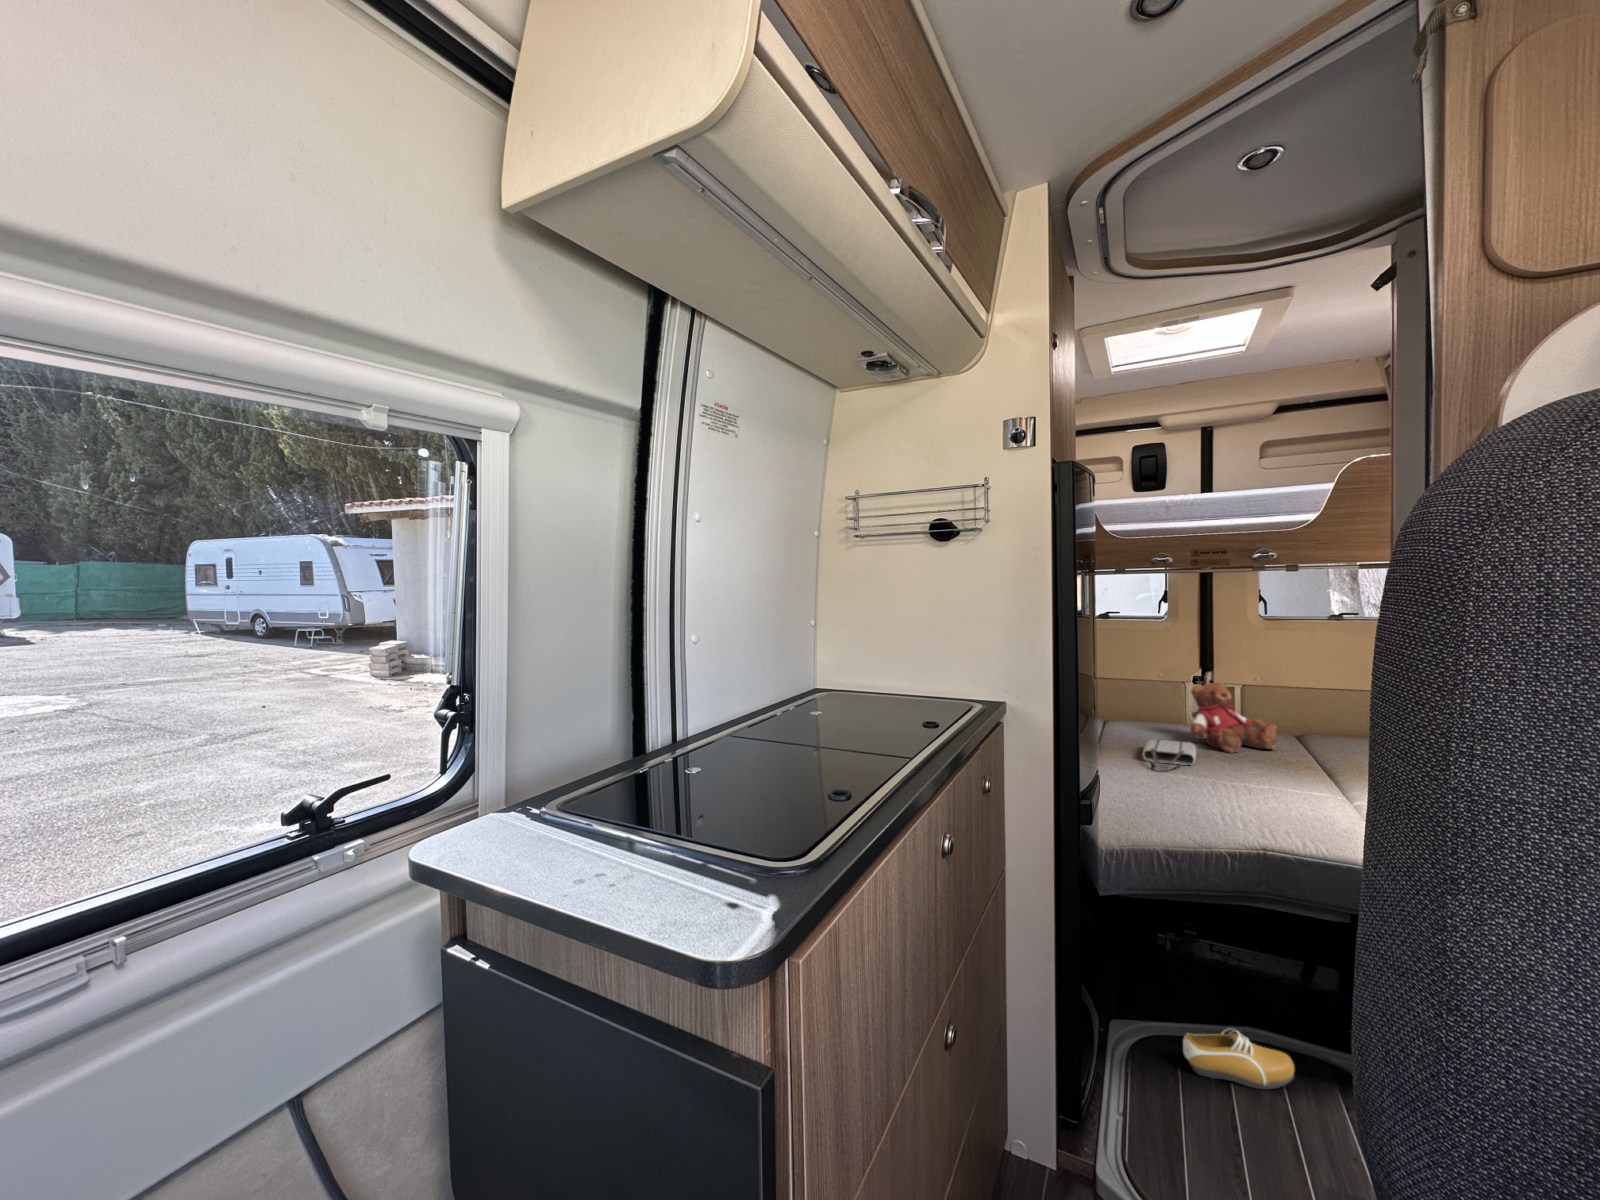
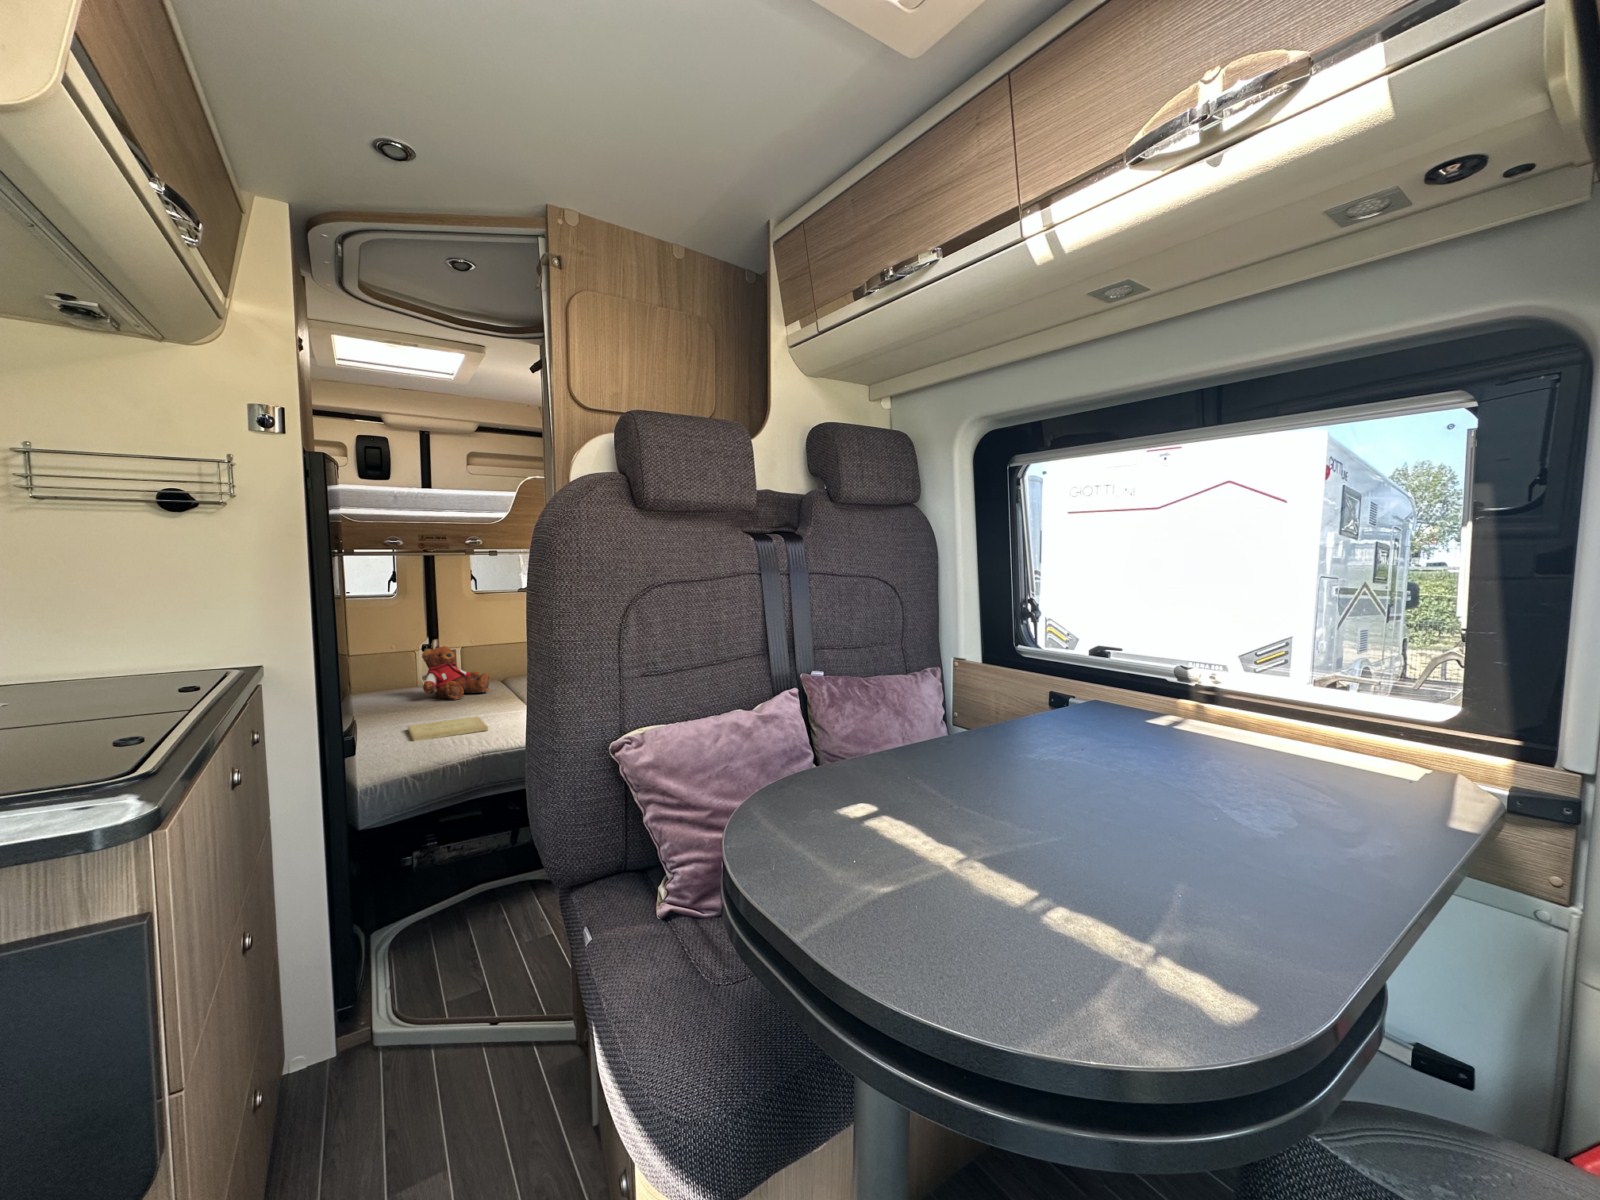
tote bag: present [1143,739,1196,768] -> none [383,697,429,720]
book: none [1167,779,1272,814] -> present [408,716,488,741]
shoe: present [1183,1028,1295,1089] -> none [432,891,509,937]

